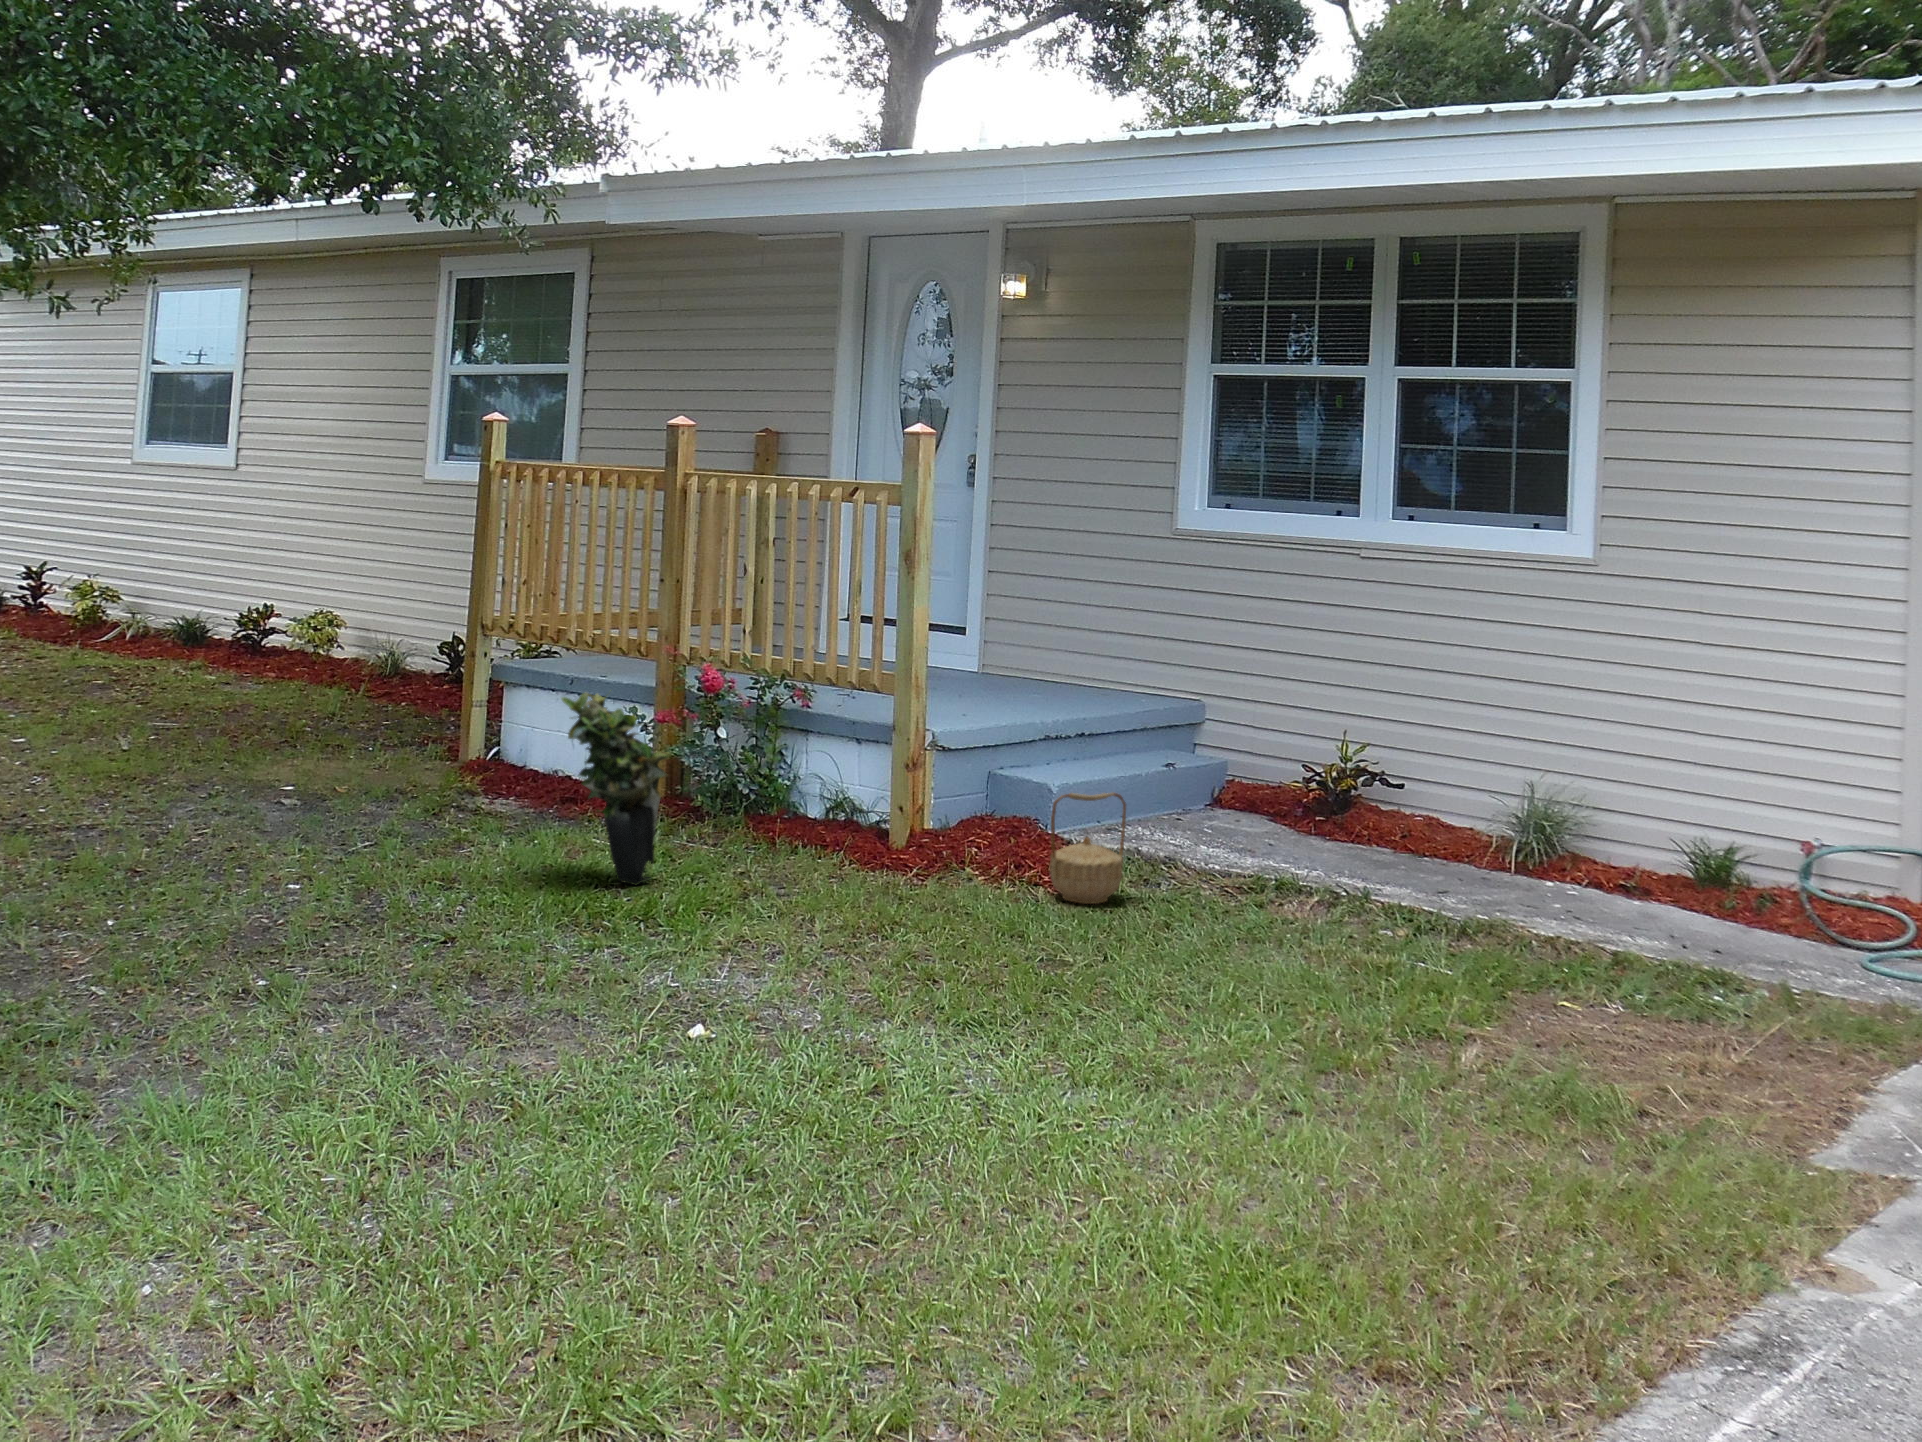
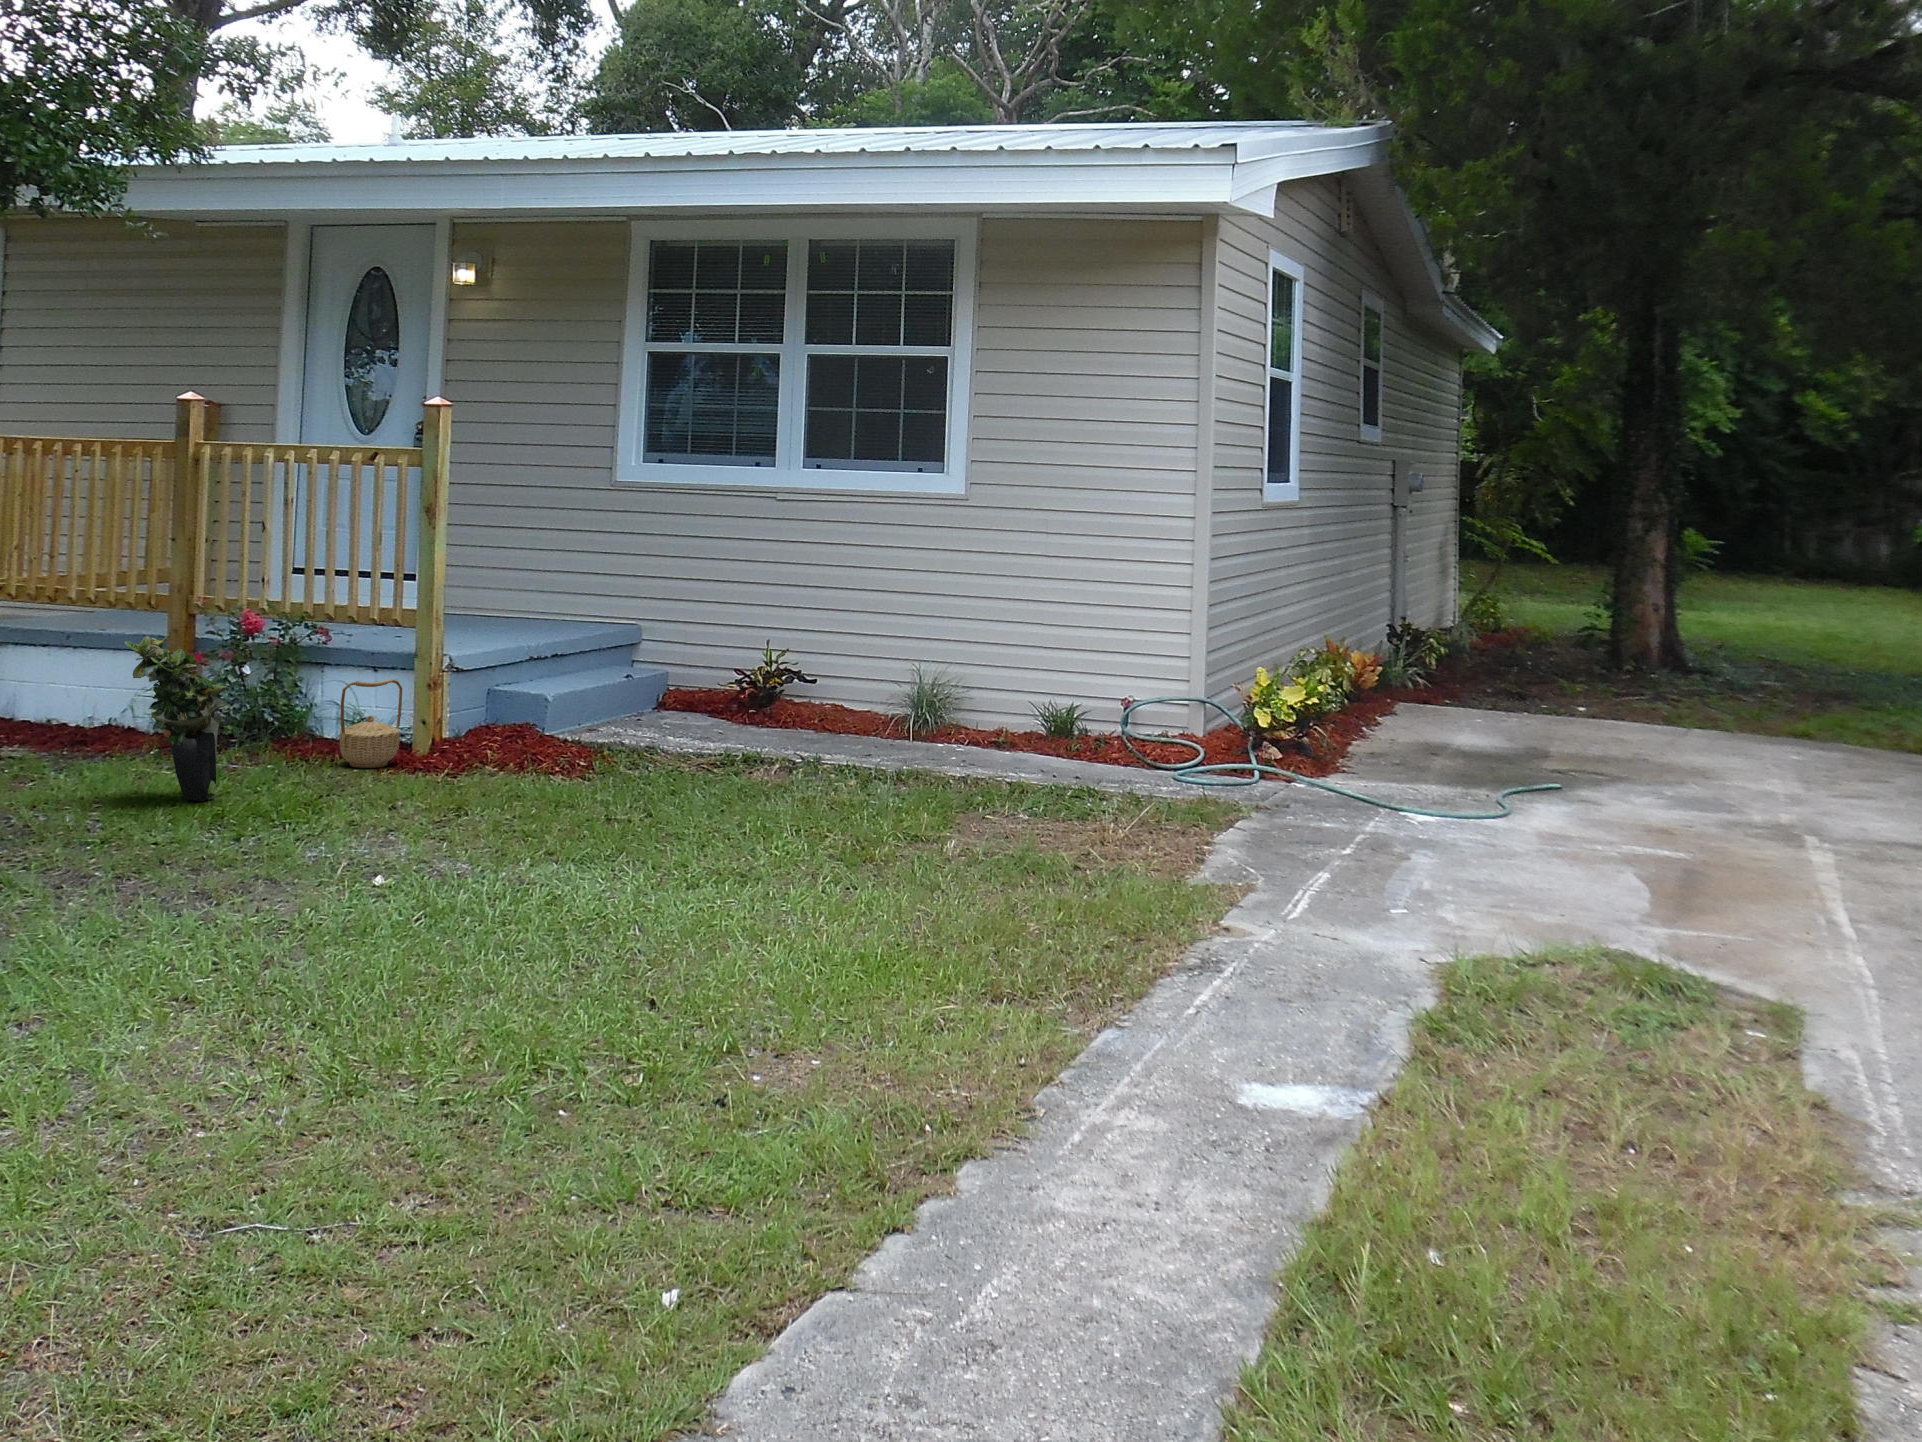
basket: present [1050,793,1126,904] -> present [340,680,402,768]

